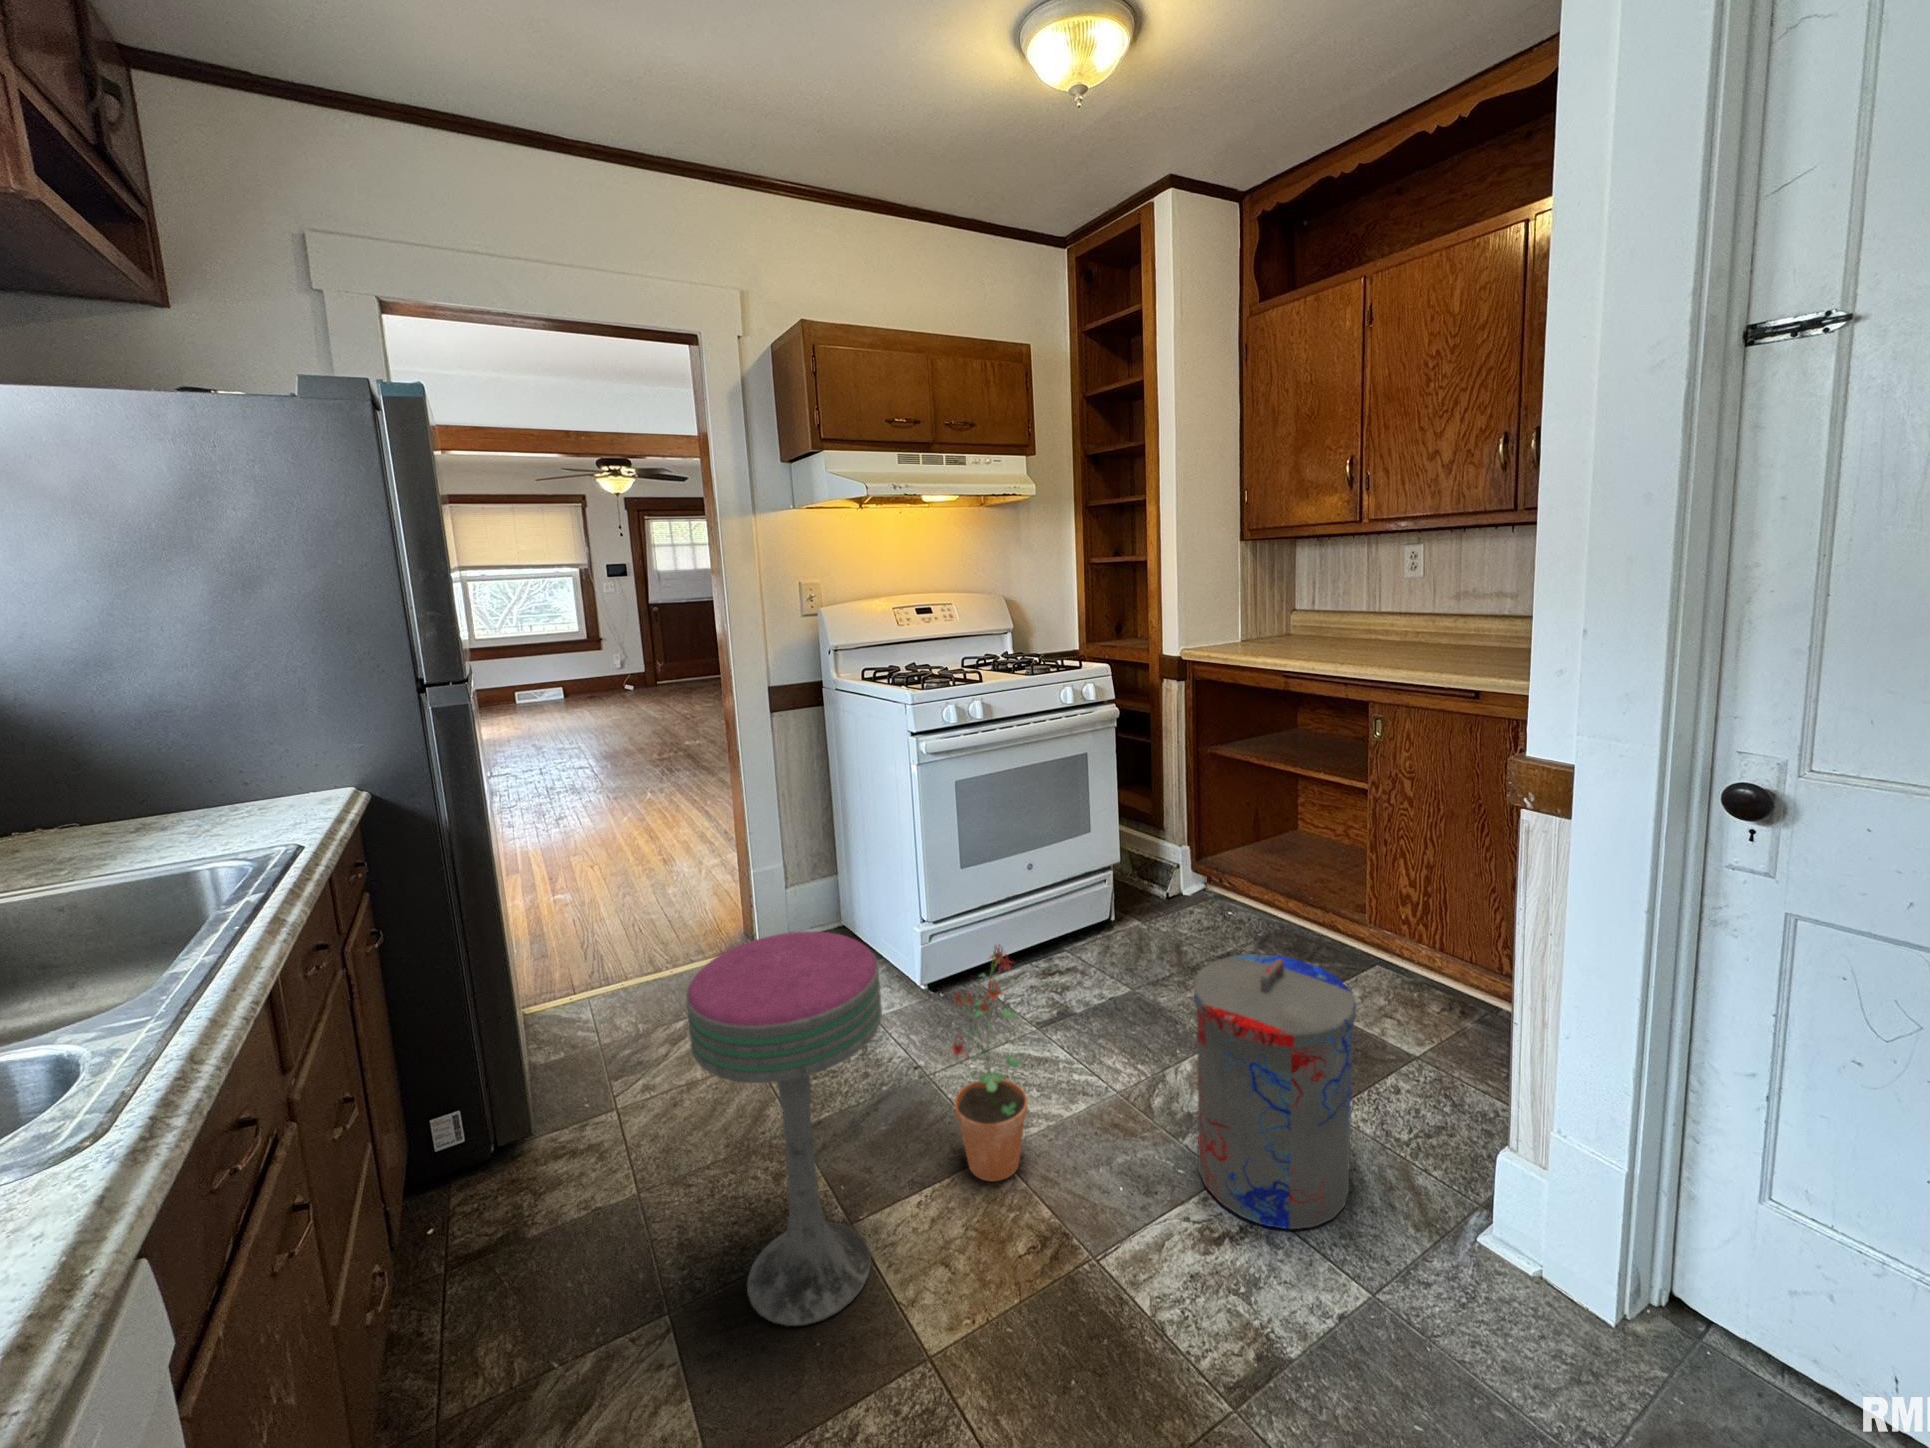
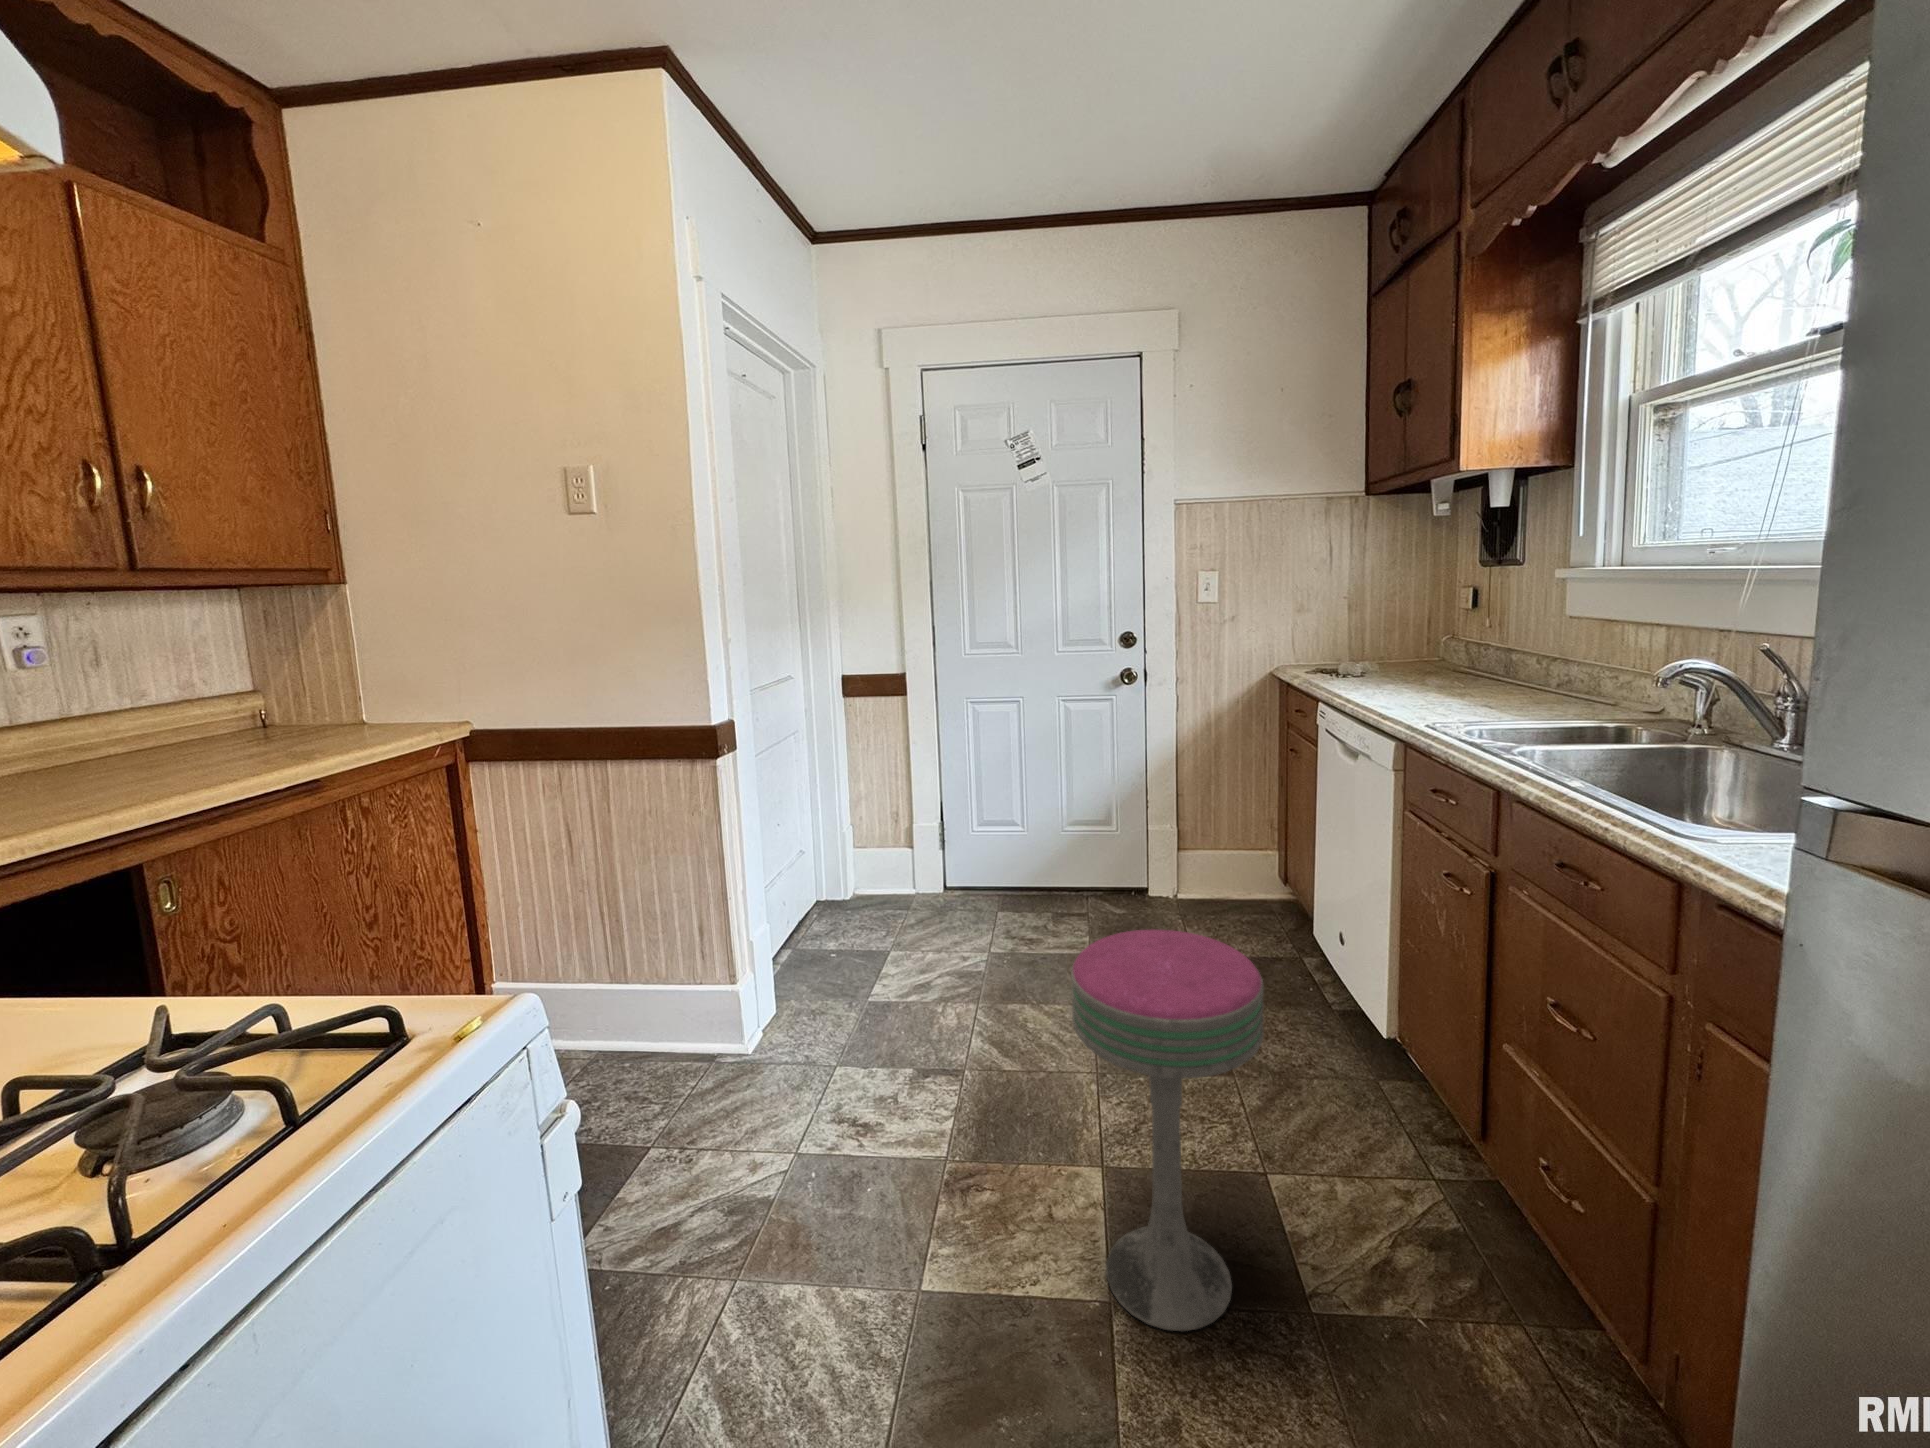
potted plant: present [951,944,1028,1181] -> none [862,1037,982,1306]
trash can: present [1194,954,1357,1229] -> none [687,943,832,1183]

